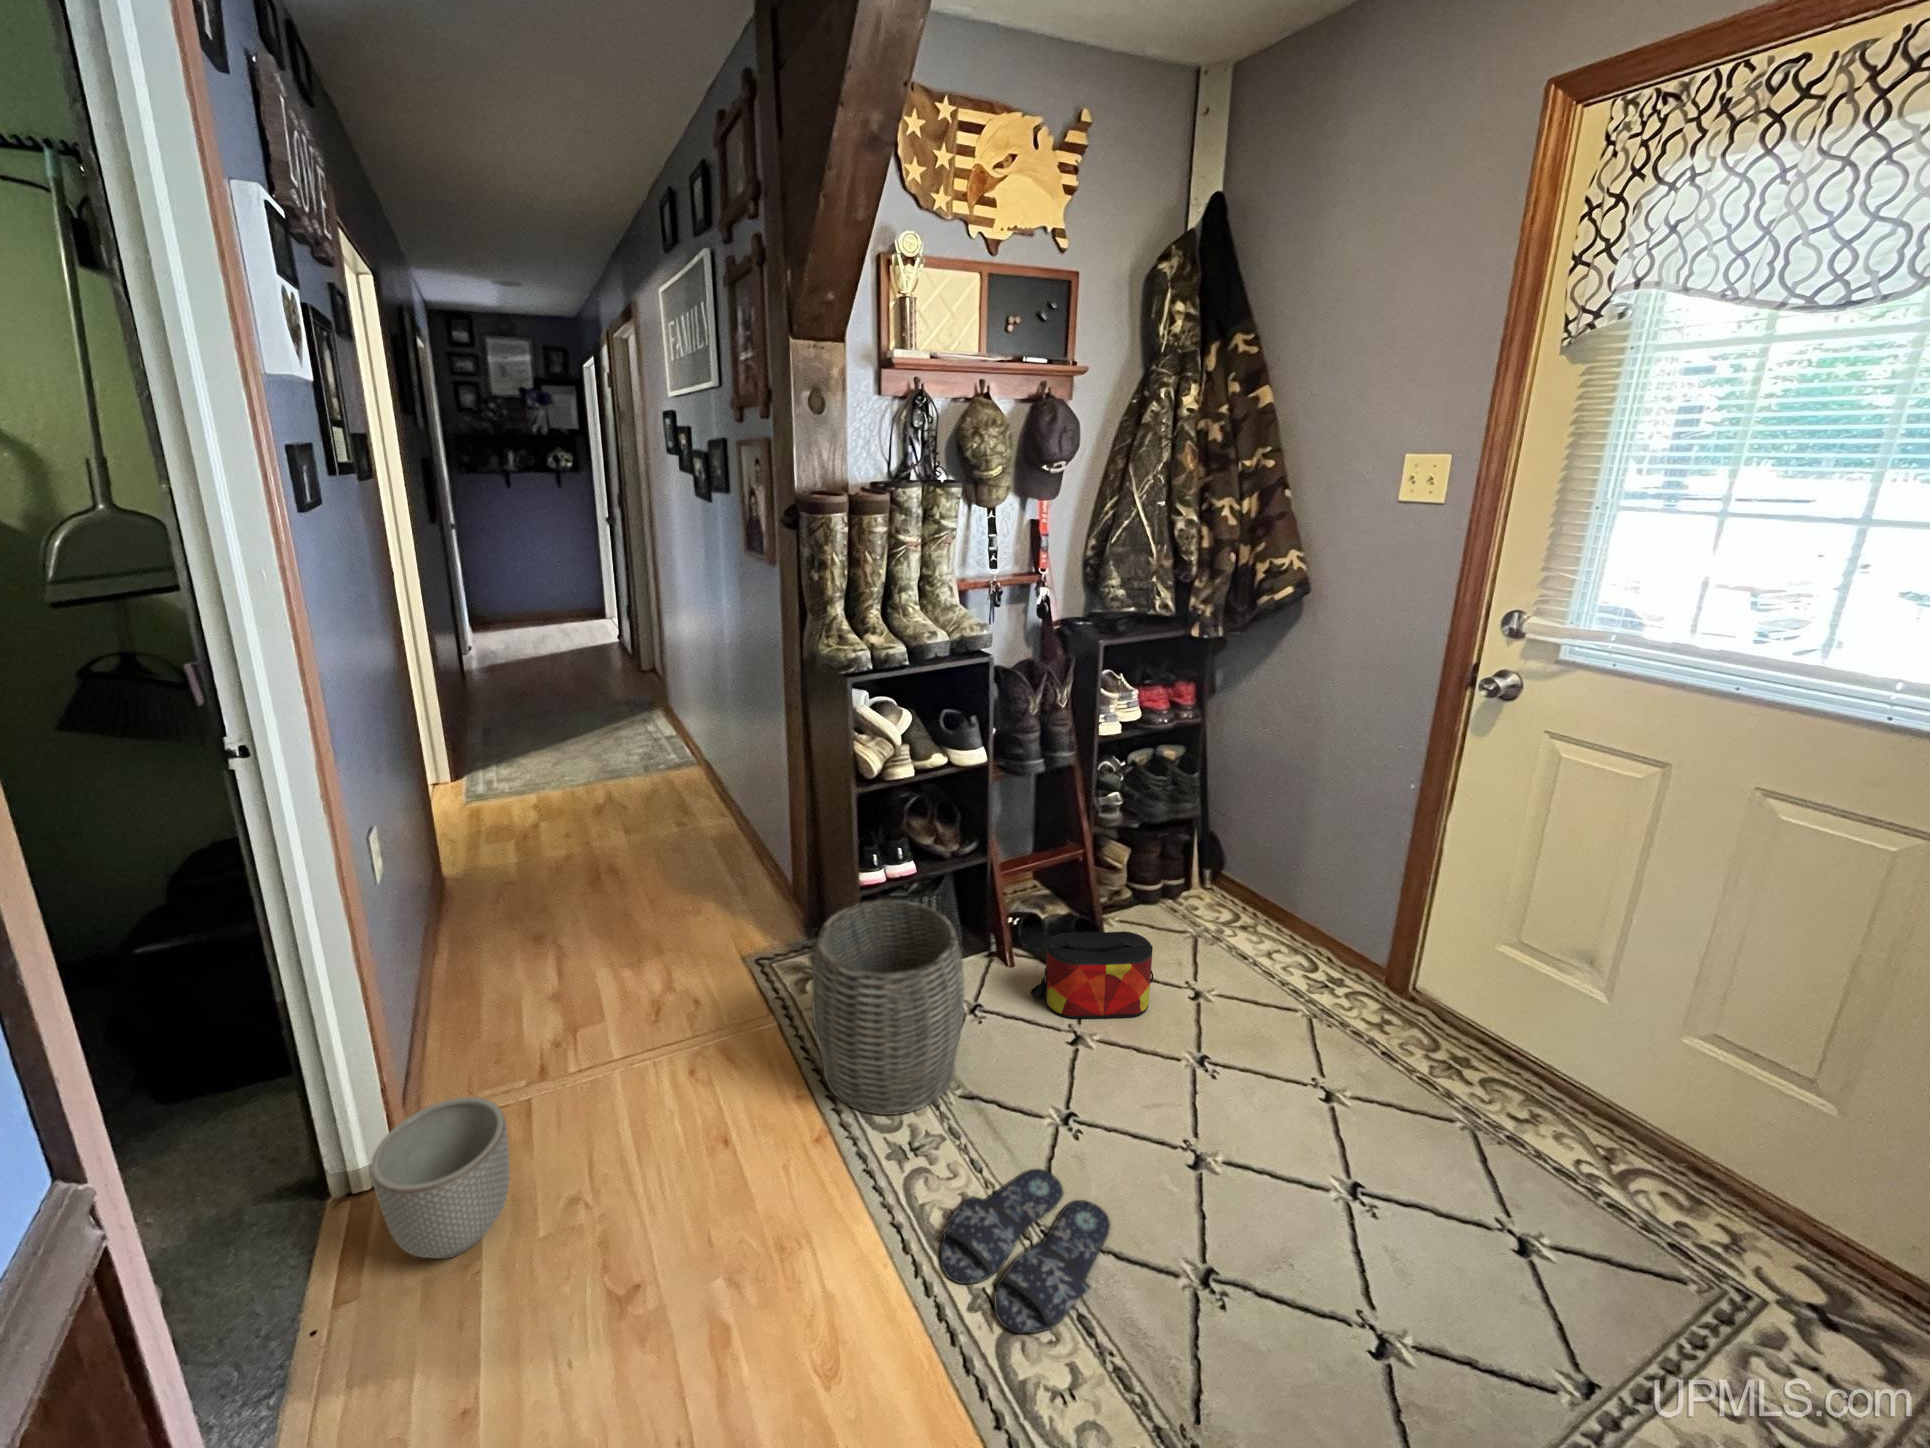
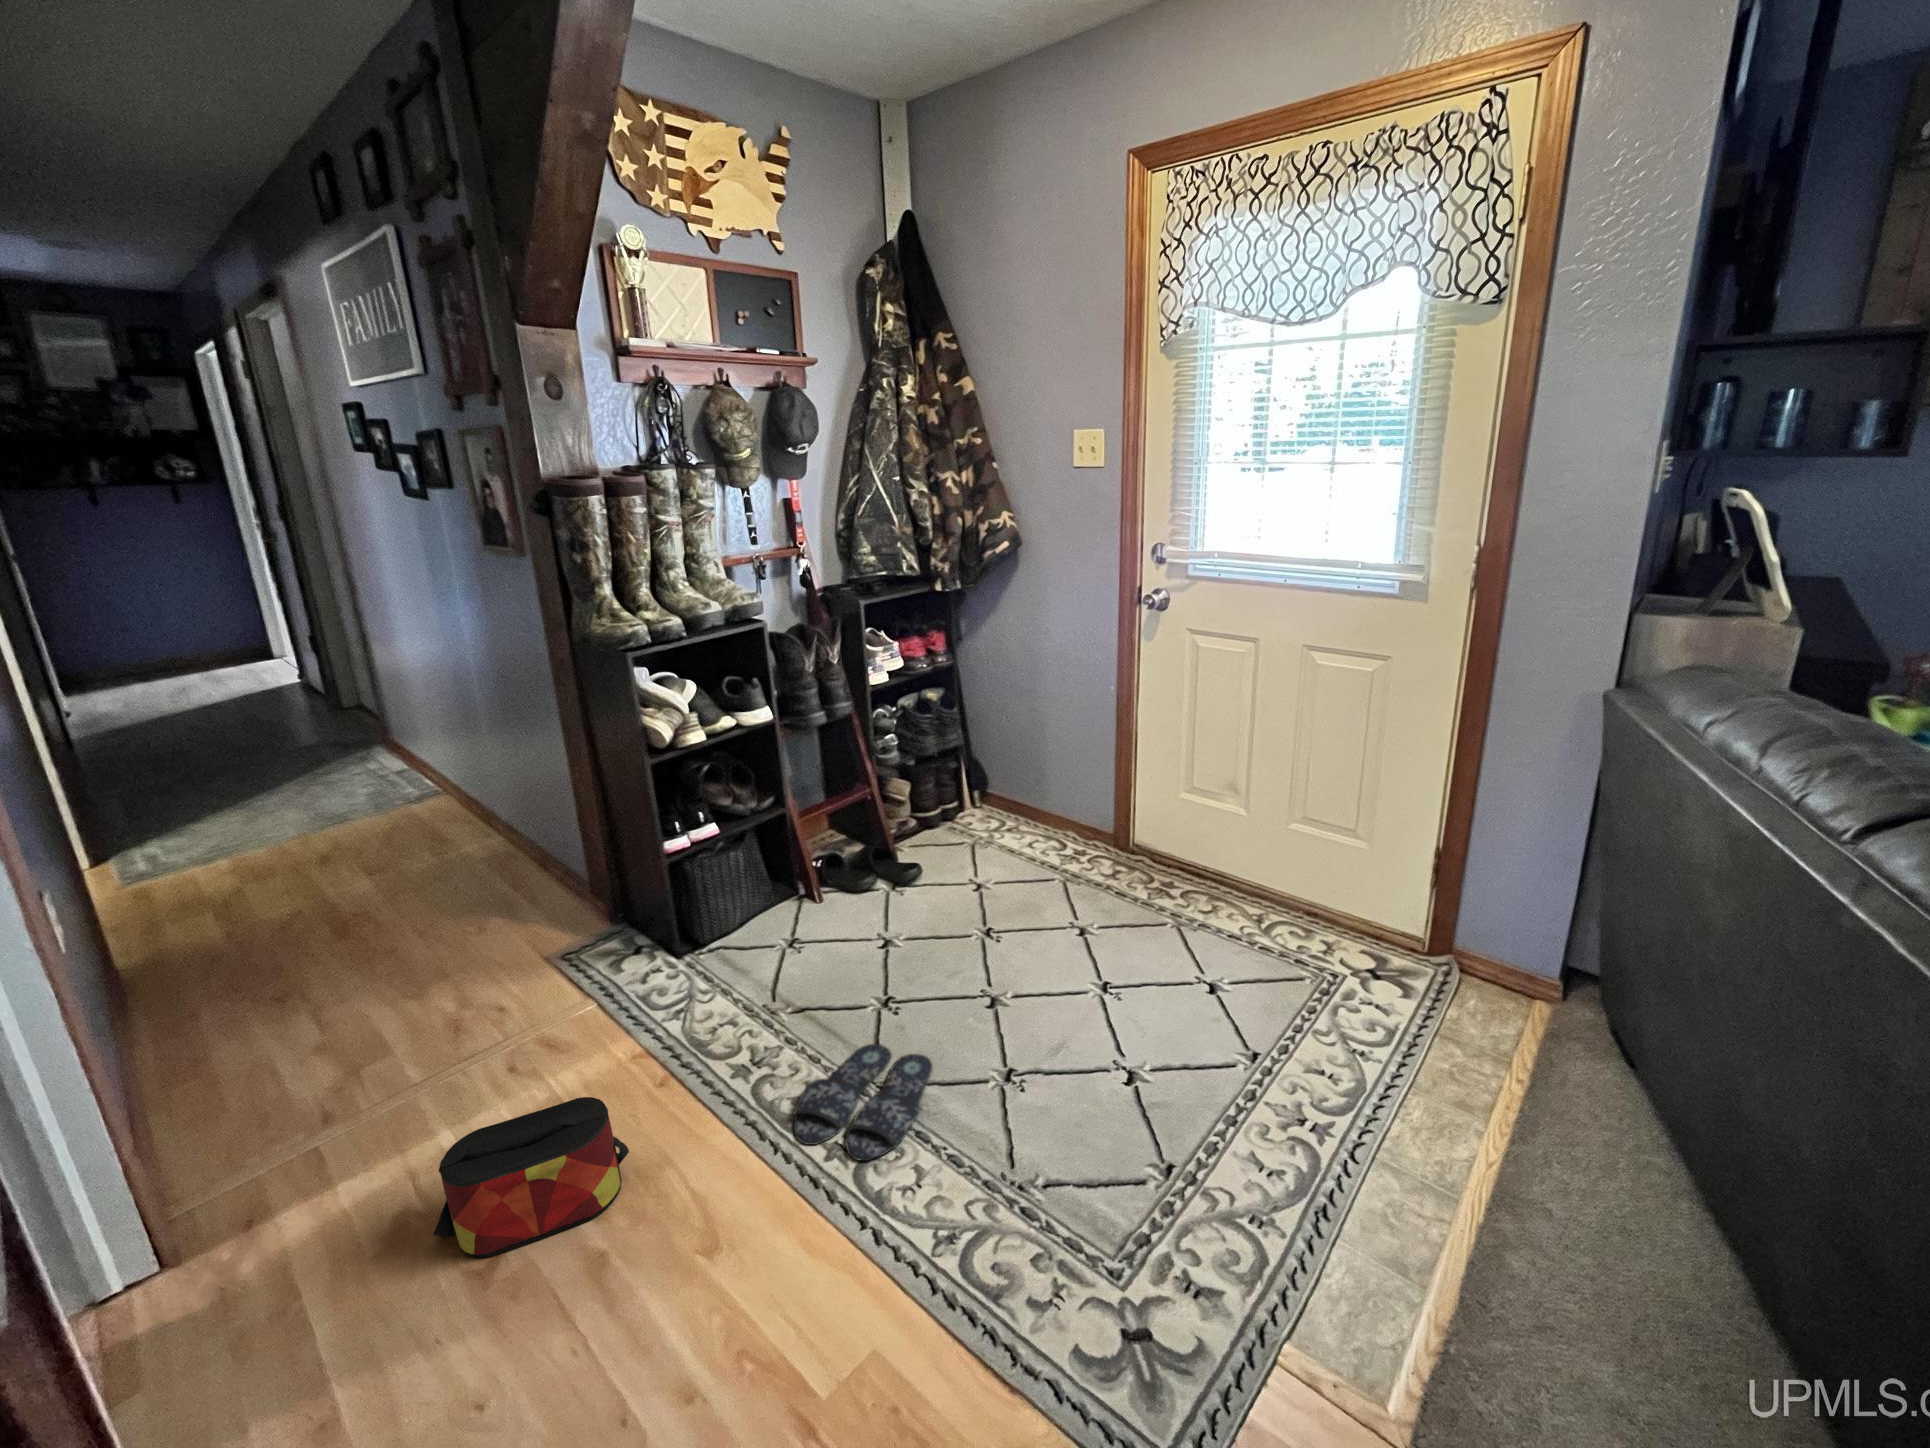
woven basket: present [812,900,964,1115] -> none [630,854,784,1050]
bag: present [1031,931,1153,1018] -> present [433,1097,629,1258]
planter: present [371,1097,510,1259] -> none [135,1139,320,1319]

